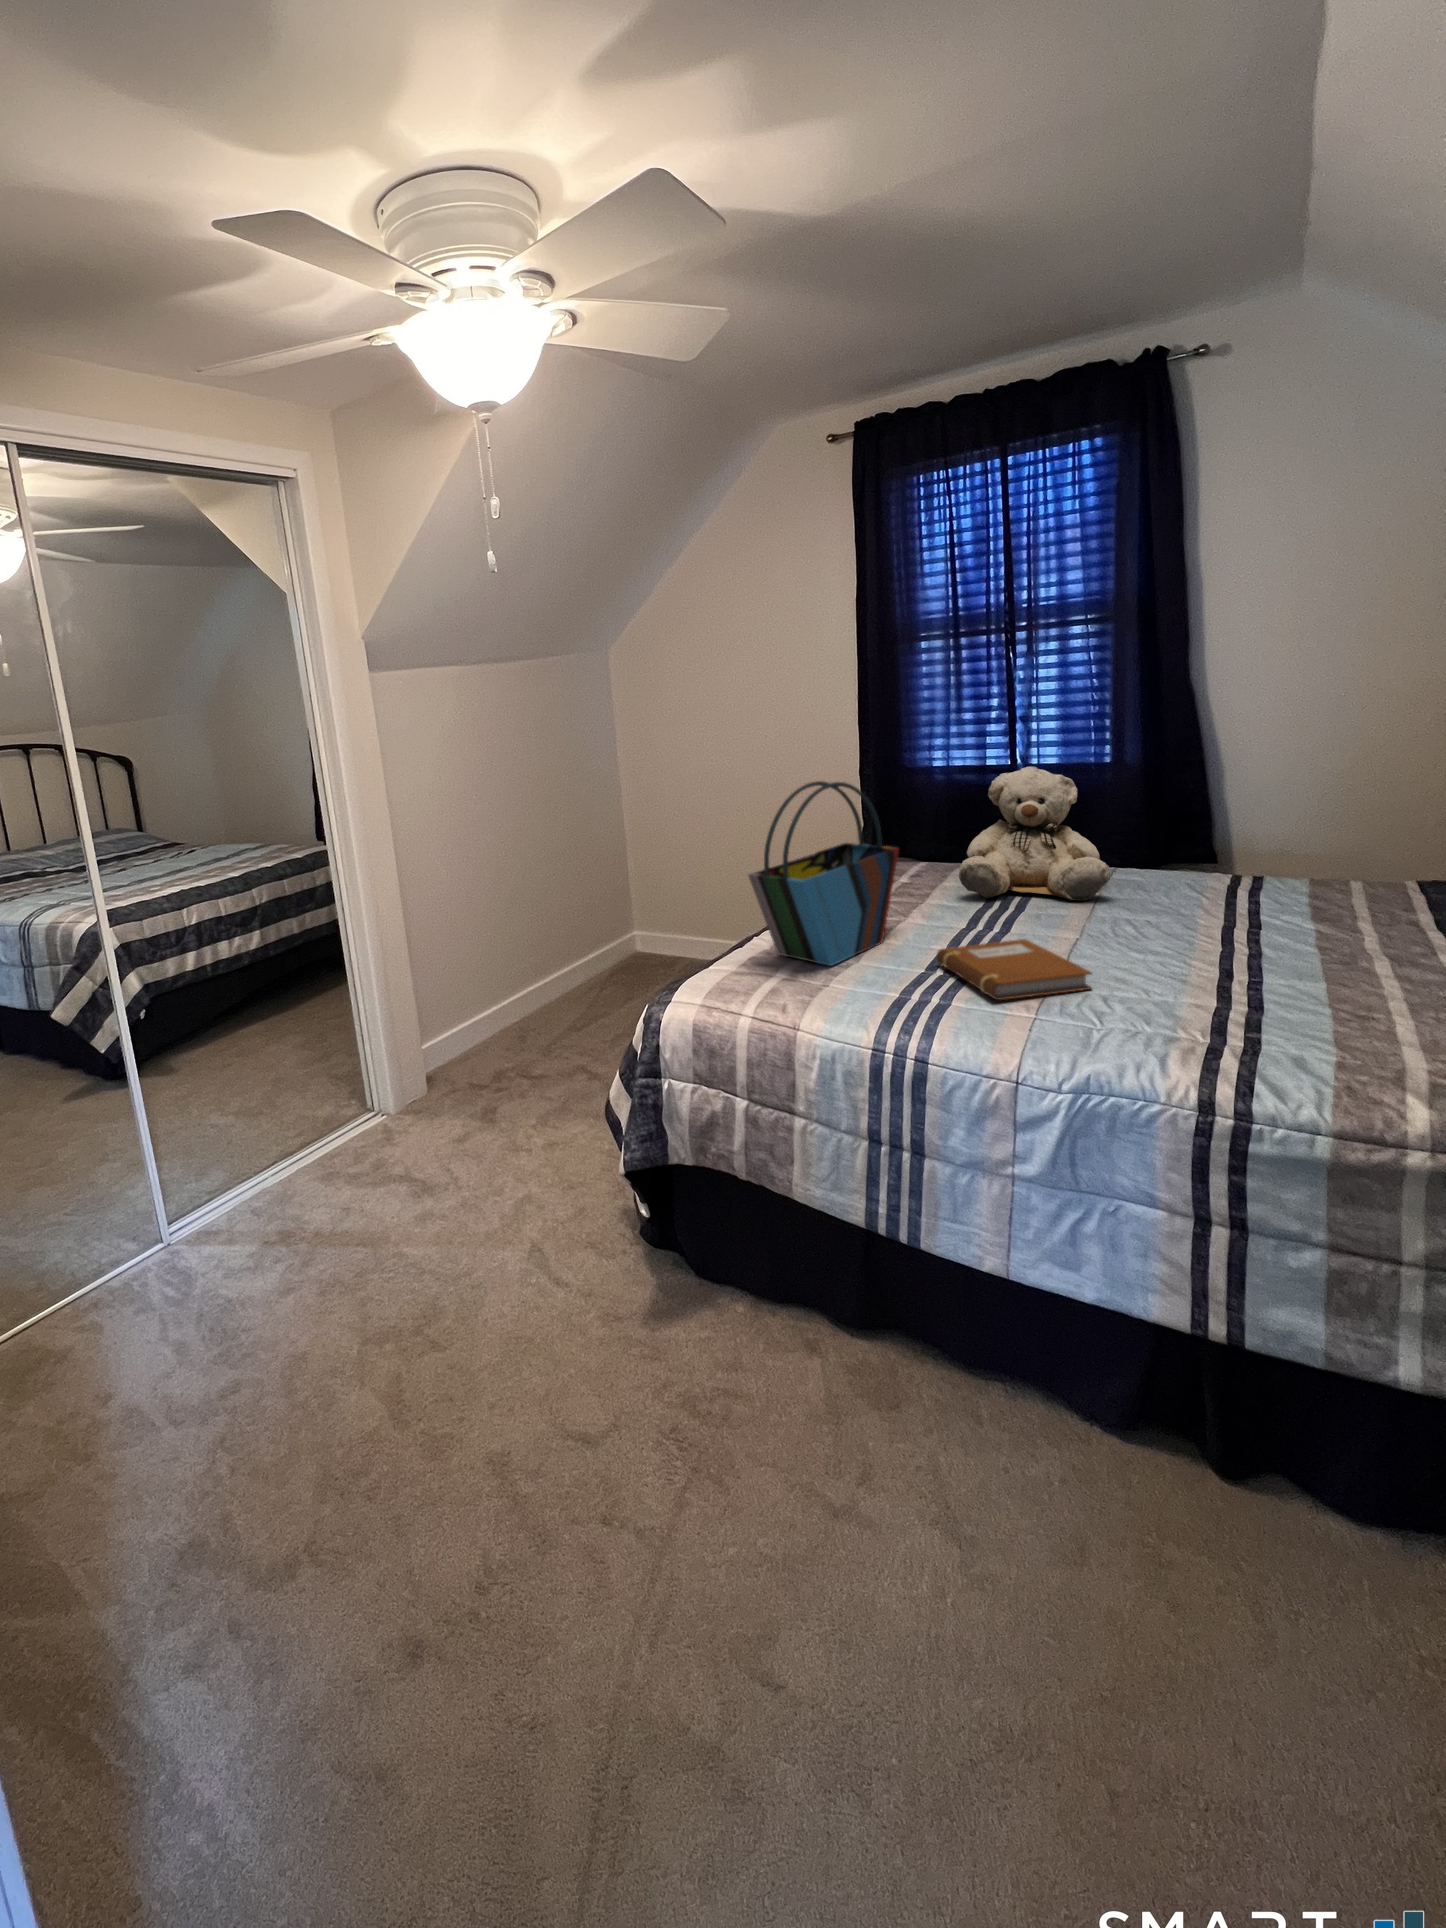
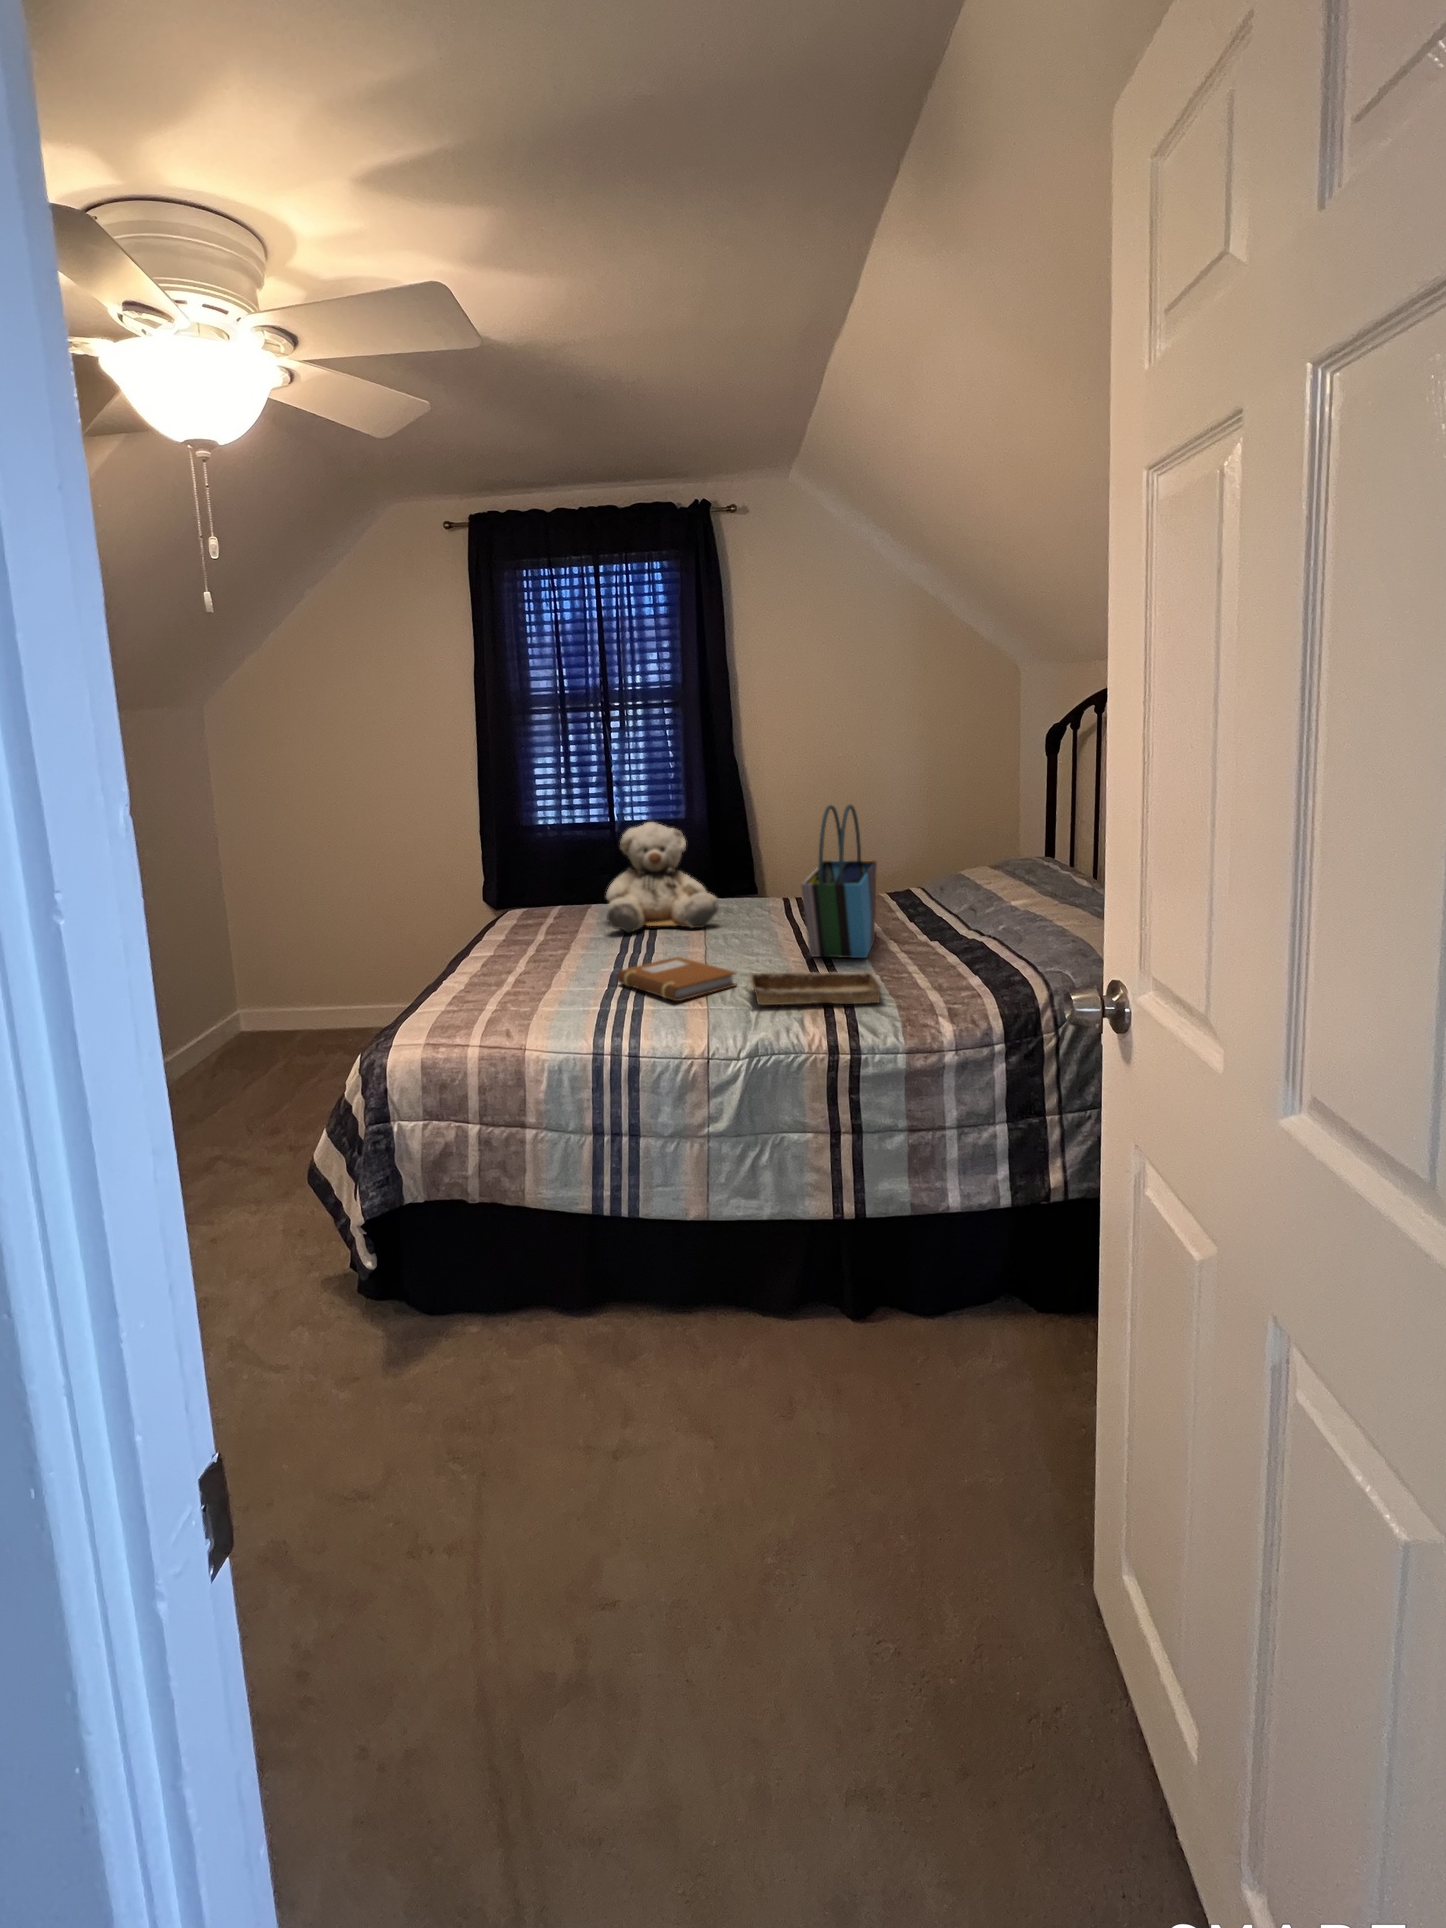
tote bag: present [748,781,899,966] -> present [801,805,877,958]
tray: none [1094,976,1313,1051] -> present [749,972,883,1005]

